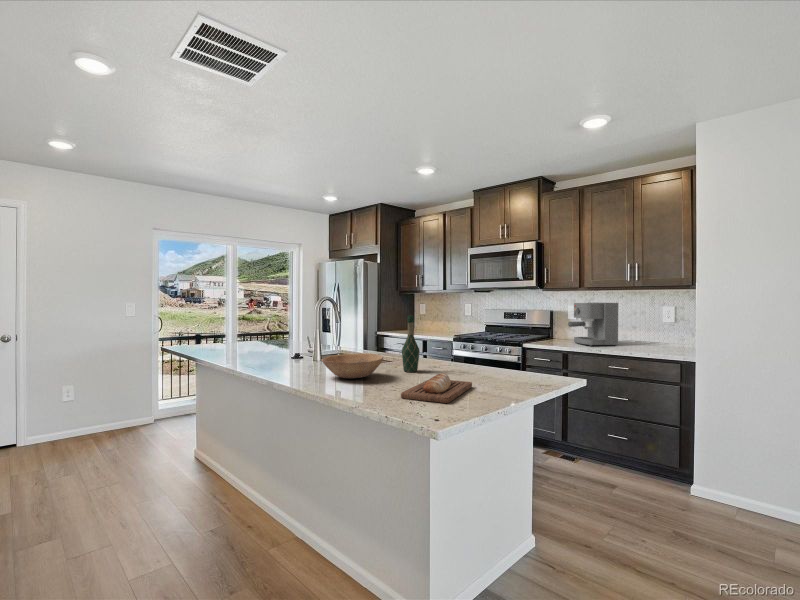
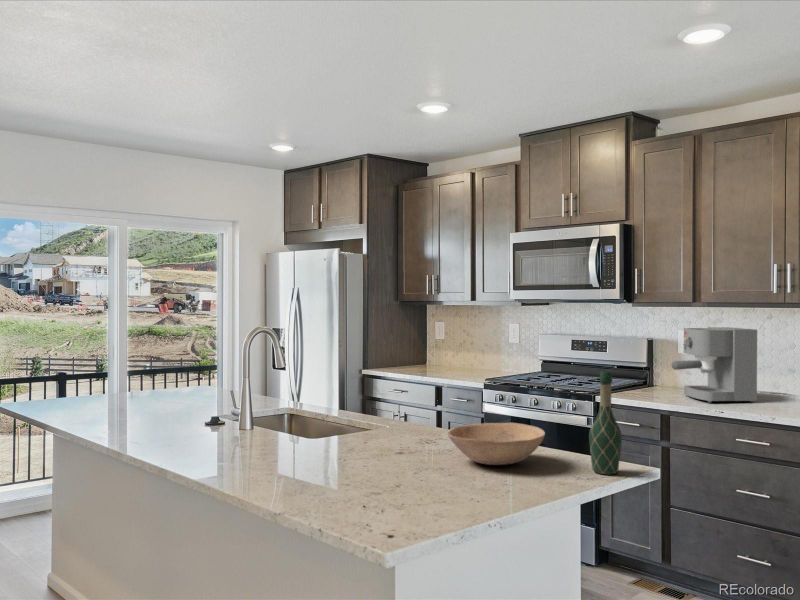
wine bottle: present [402,316,420,372] -> present [589,371,622,474]
bowl: present [321,353,383,379] -> present [447,423,545,465]
bread loaf: present [401,373,472,403] -> none [348,463,473,517]

